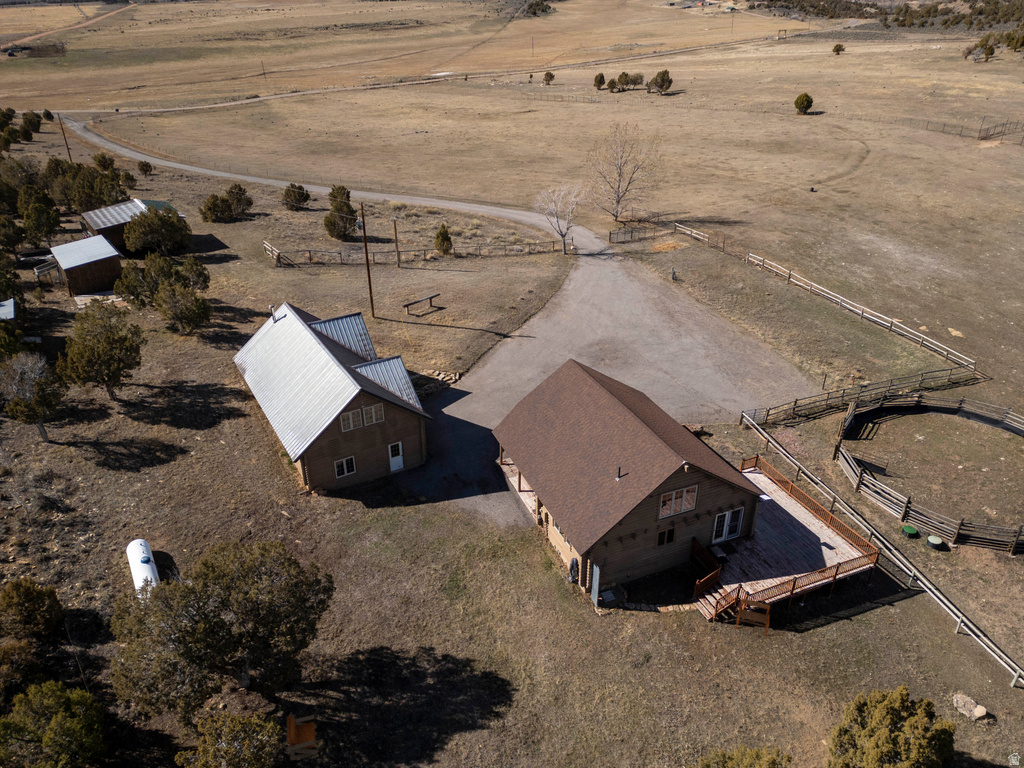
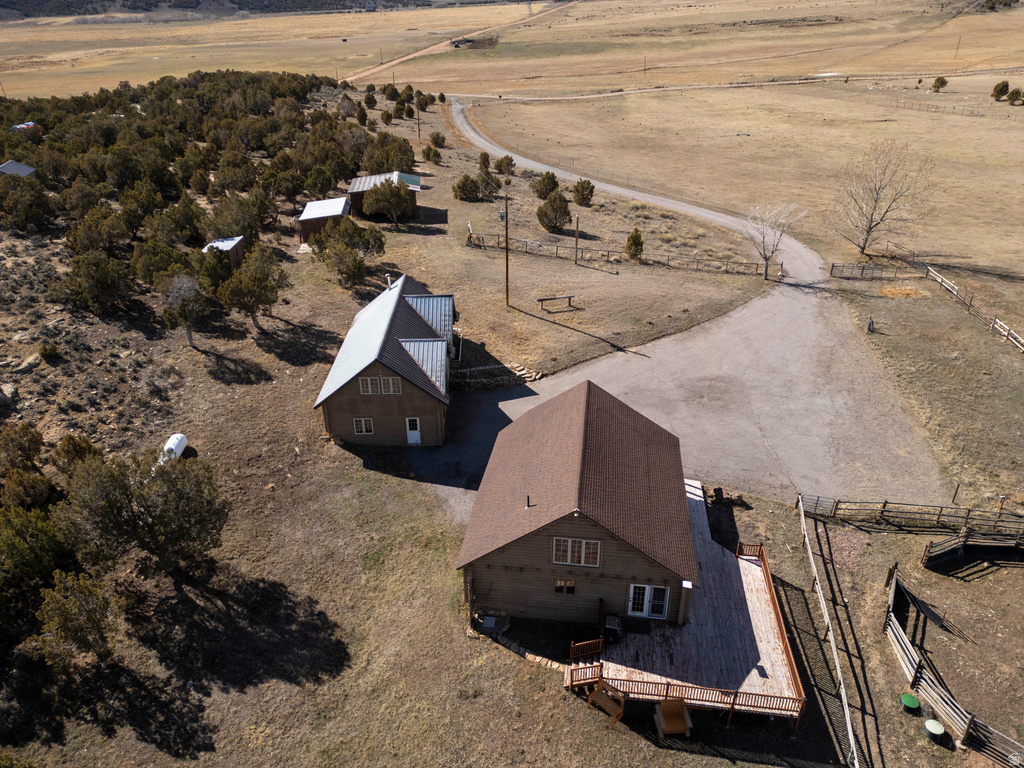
lounge chair: present [287,715,317,760] -> present [654,698,692,738]

